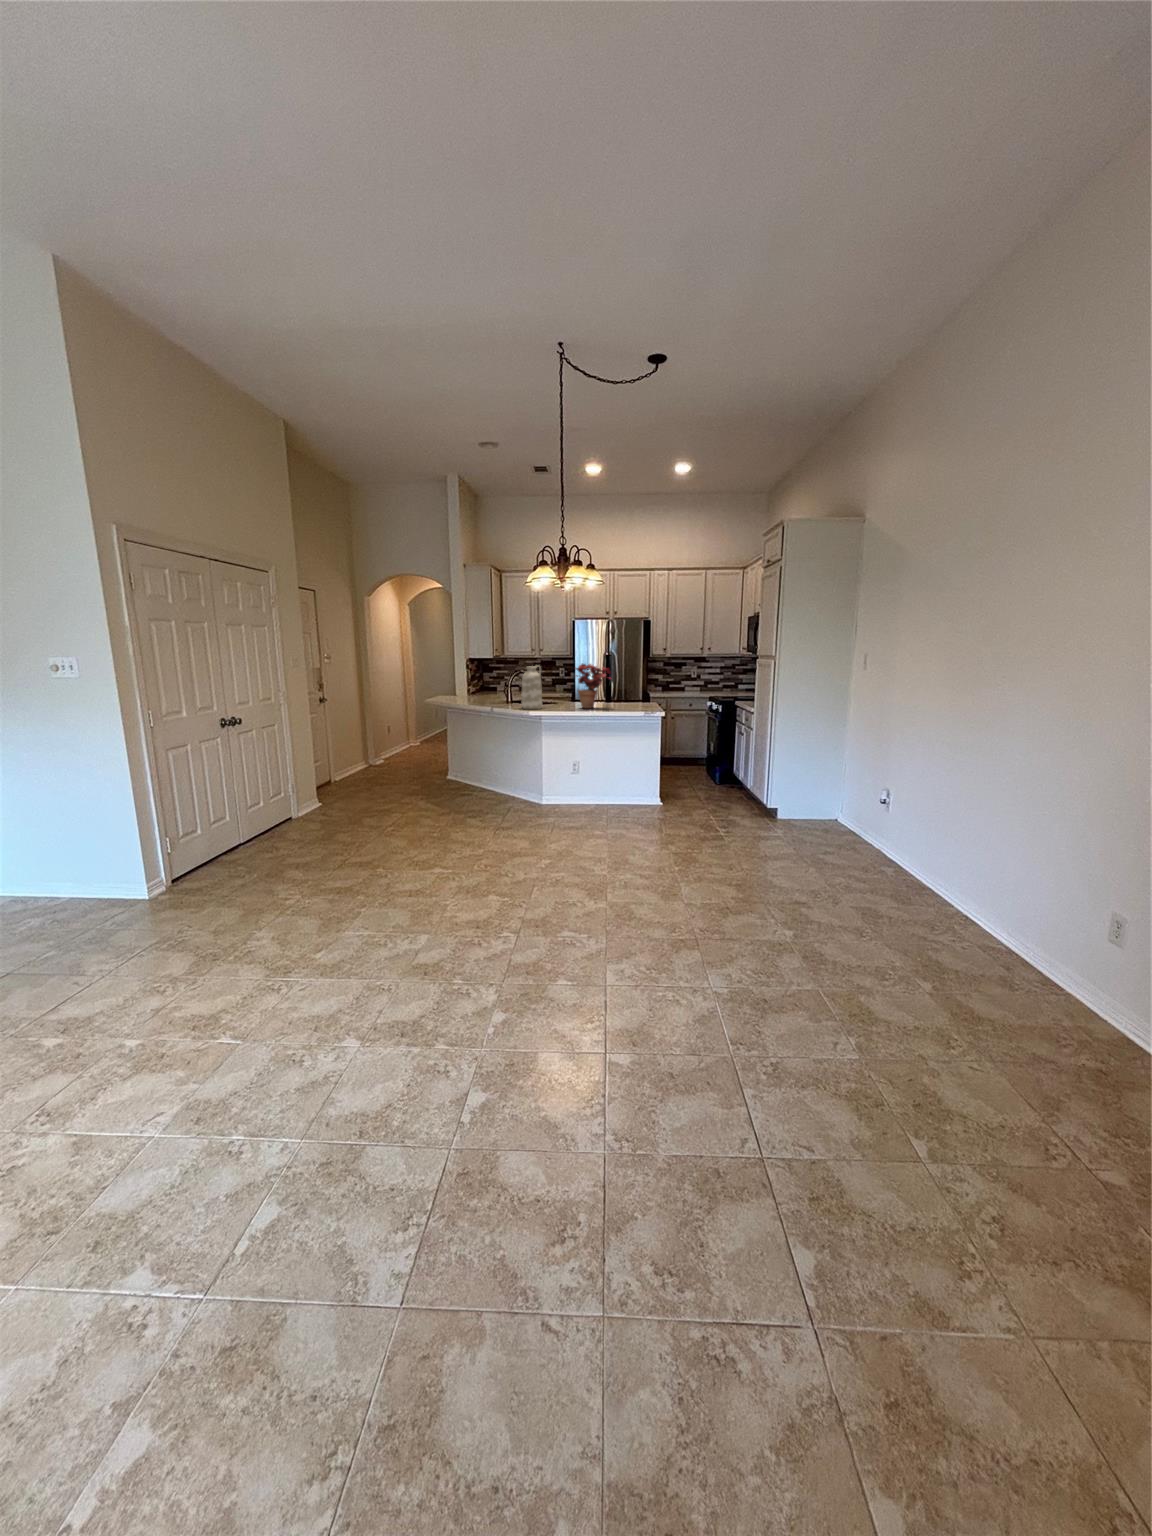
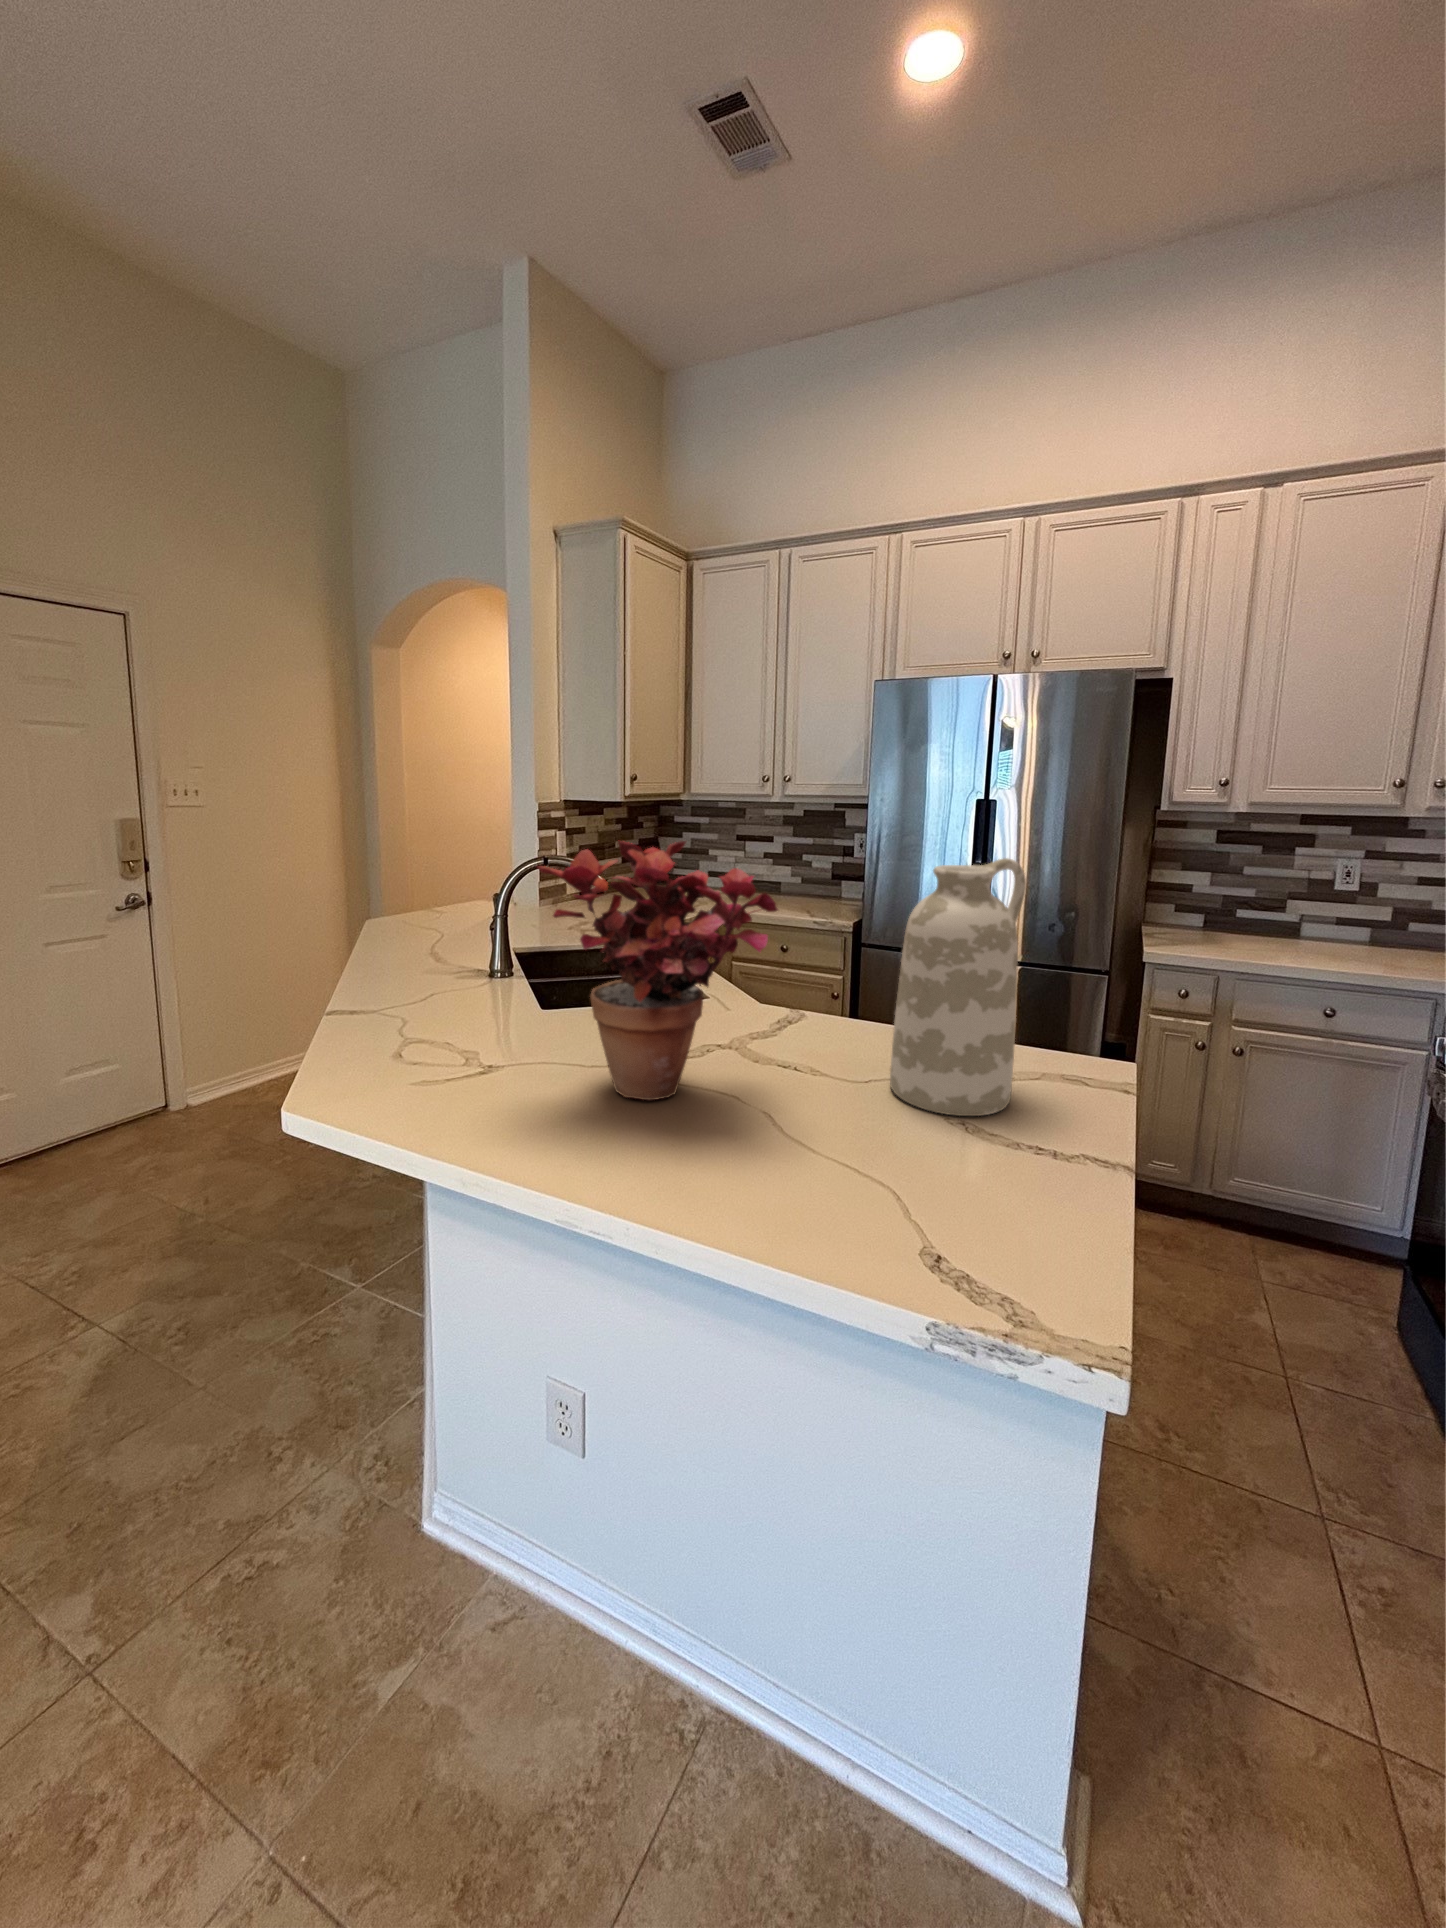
vase: present [522,665,542,709] -> present [890,858,1026,1116]

